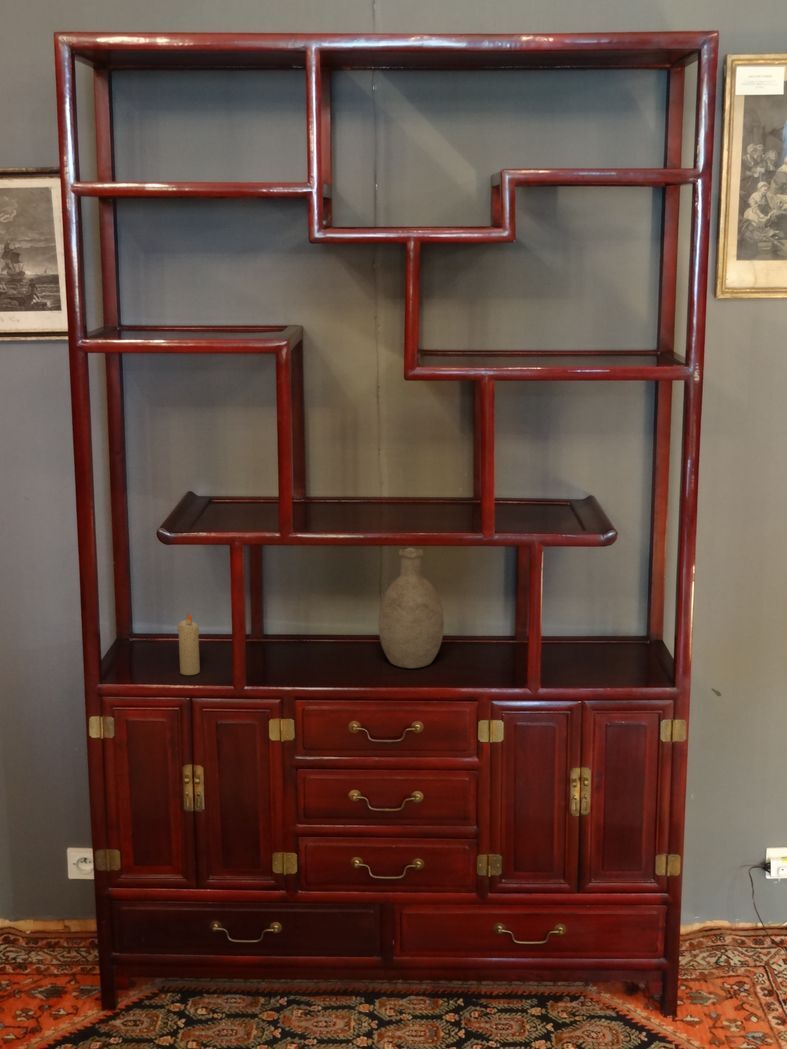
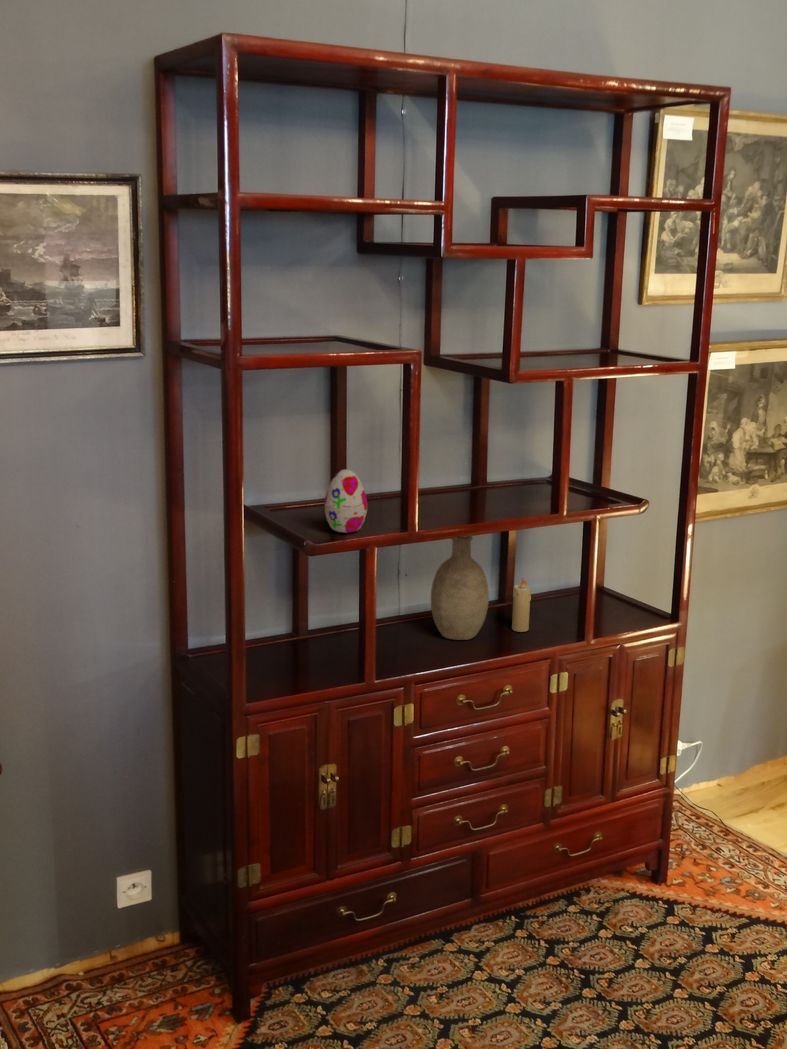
decorative egg: none [203,461,249,527] -> present [324,470,368,533]
candle: present [177,612,200,675] -> present [512,578,531,632]

